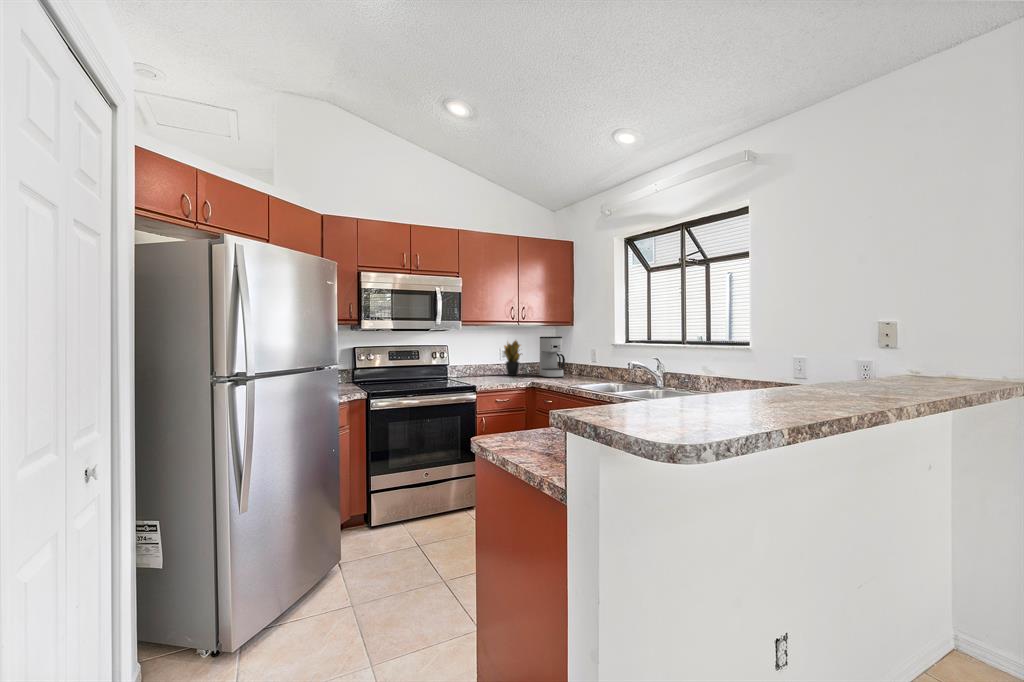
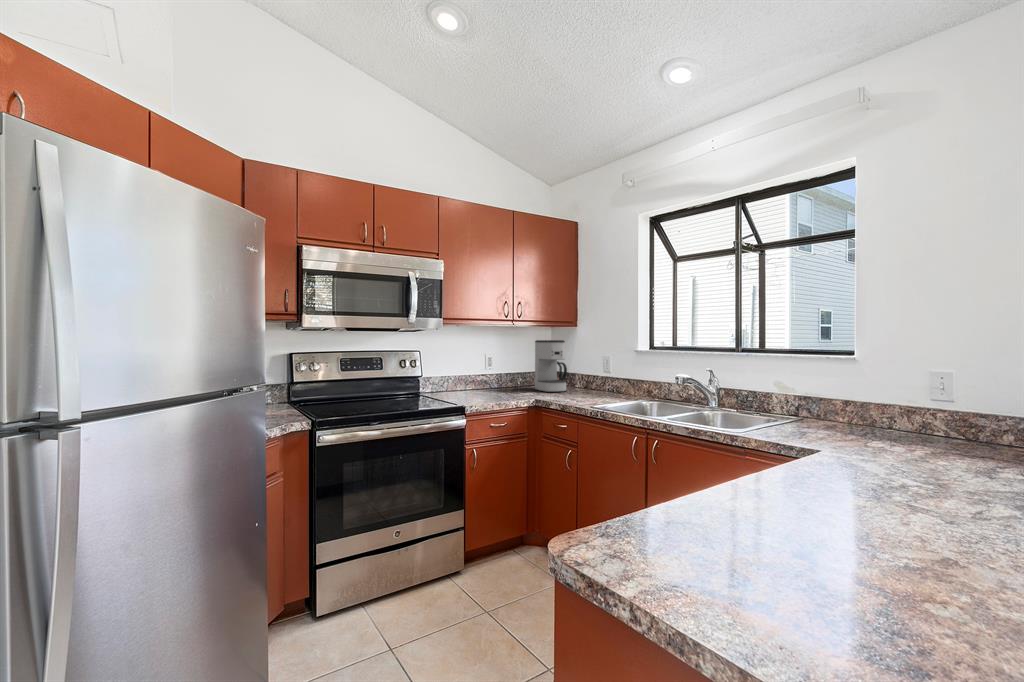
potted plant: present [504,341,522,376] -> none [485,339,518,390]

